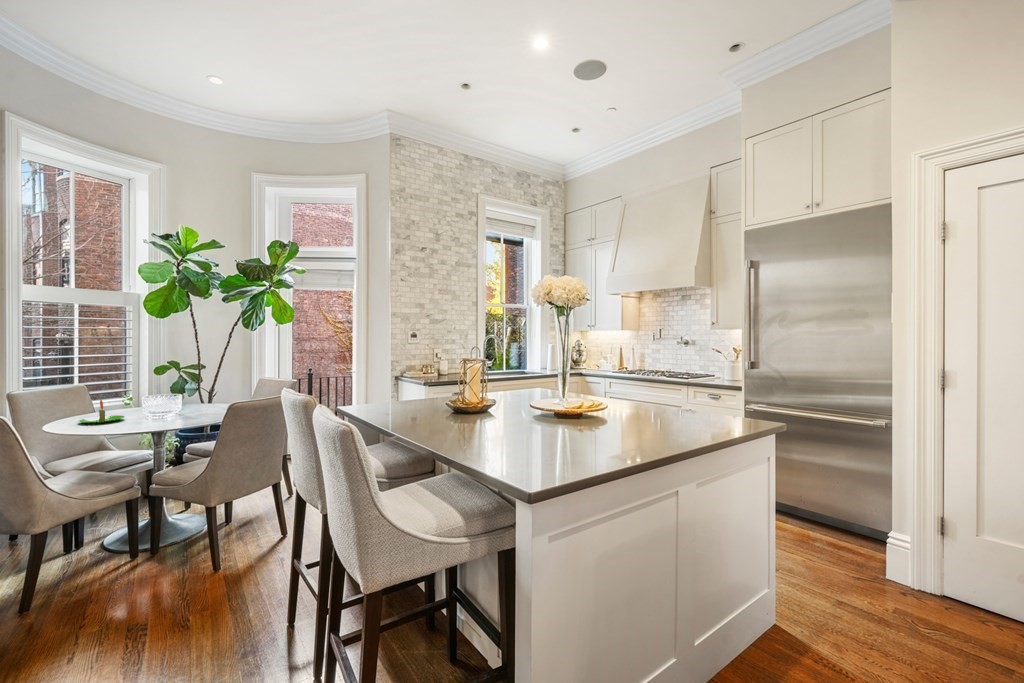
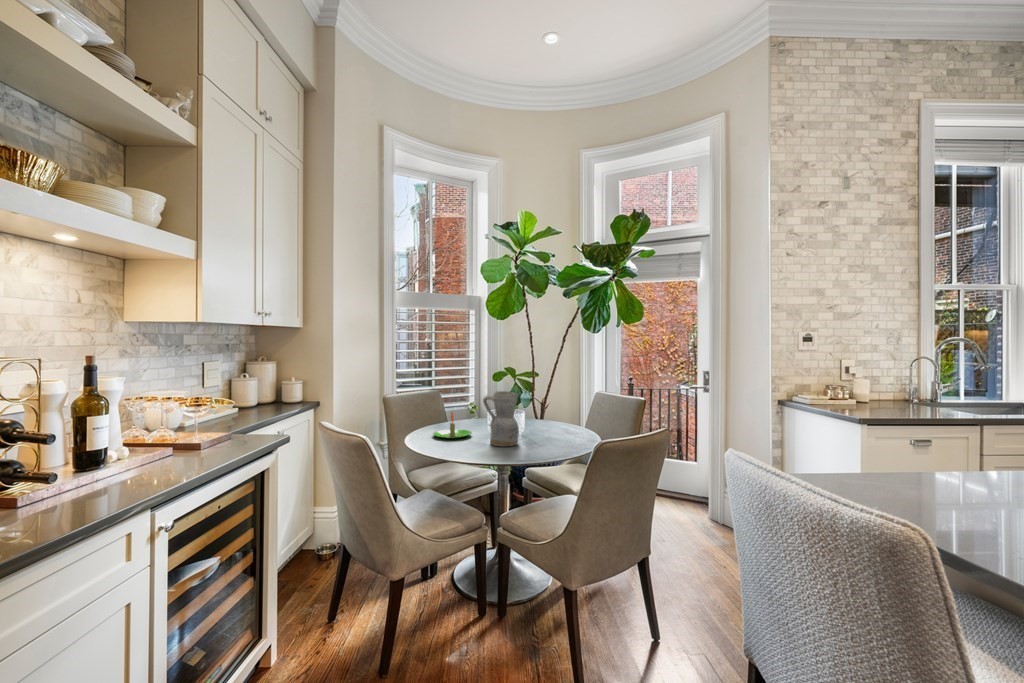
ceramic pitcher: none [136,379,174,423] -> present [483,391,519,446]

